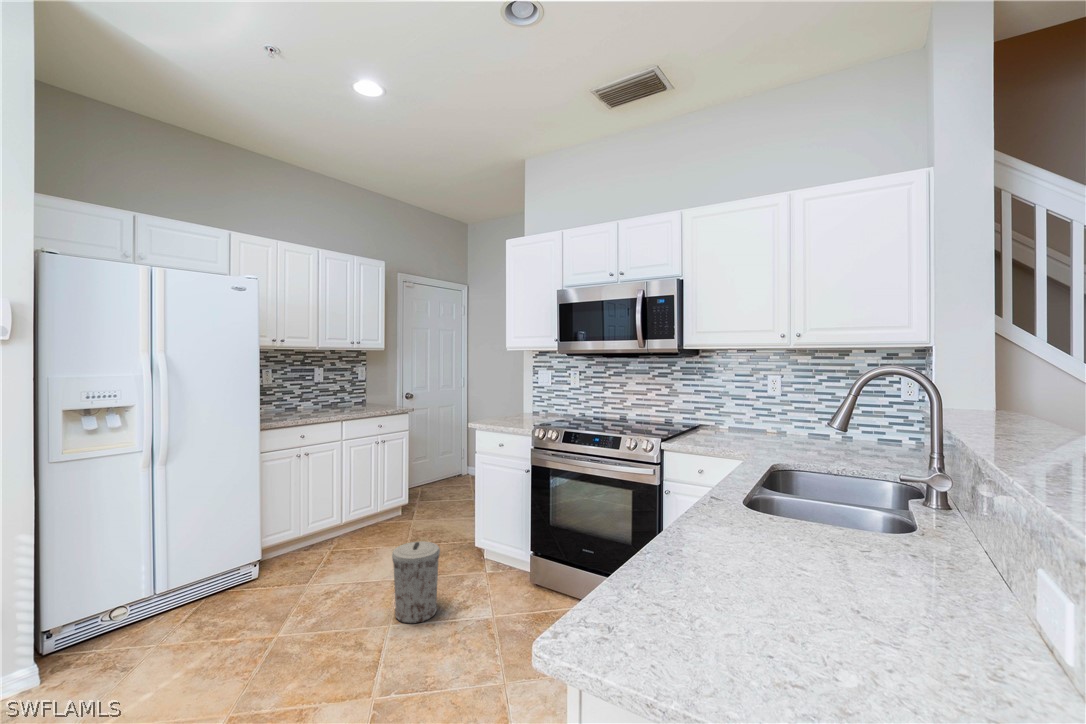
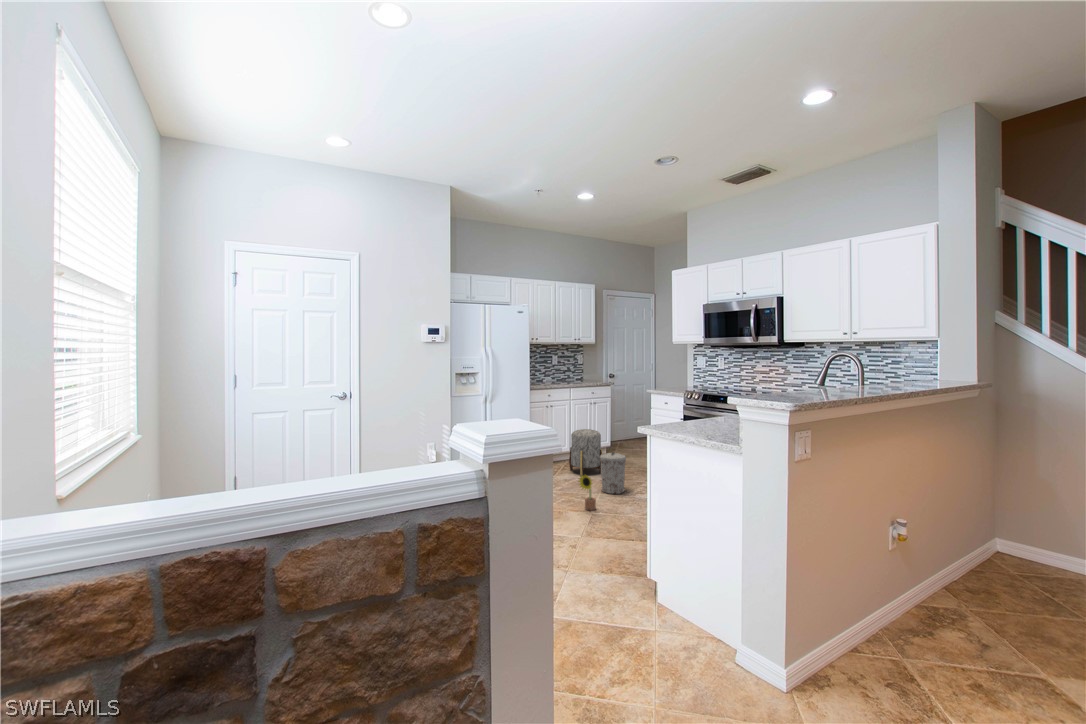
stool: none [337,492,398,579] -> present [569,429,602,476]
decorative plant: none [341,621,382,694] -> present [579,475,596,510]

